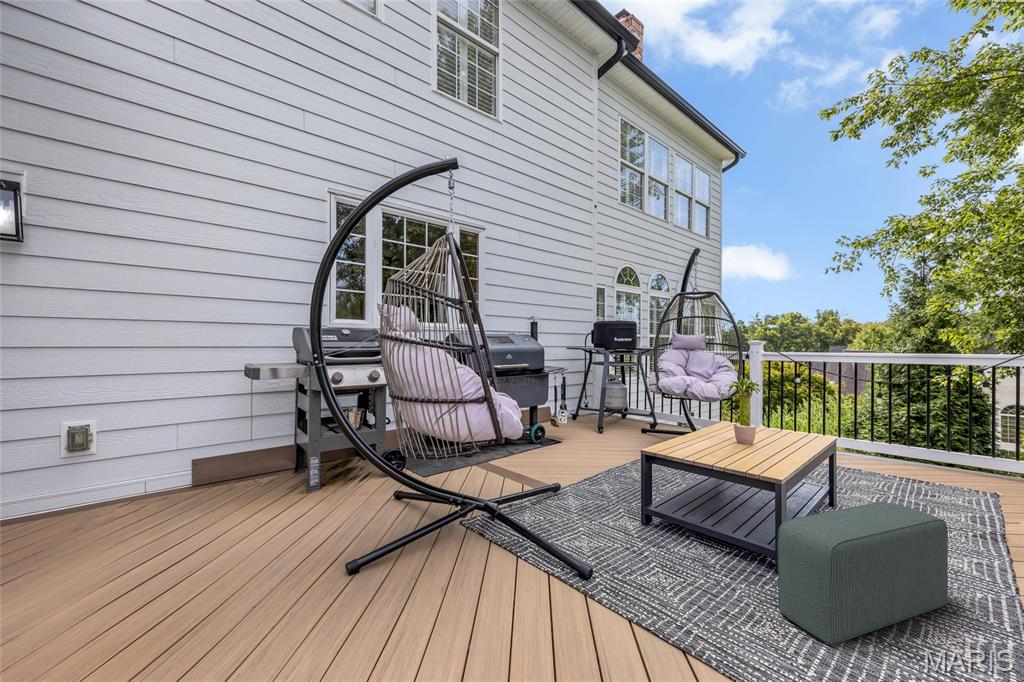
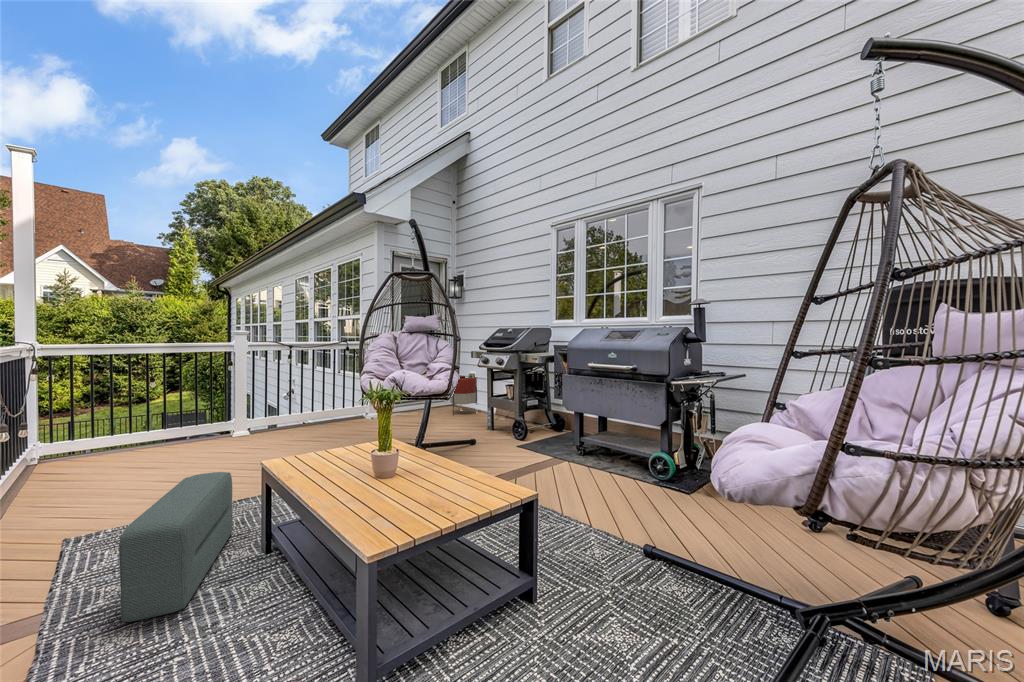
planter: none [119,422,196,516] -> present [450,376,477,415]

